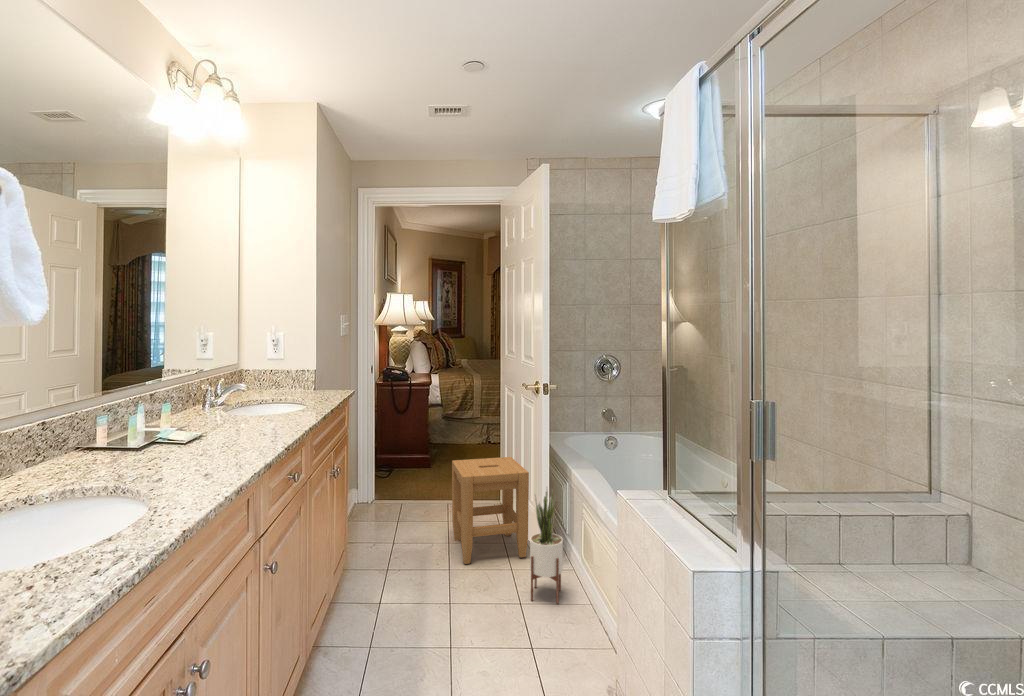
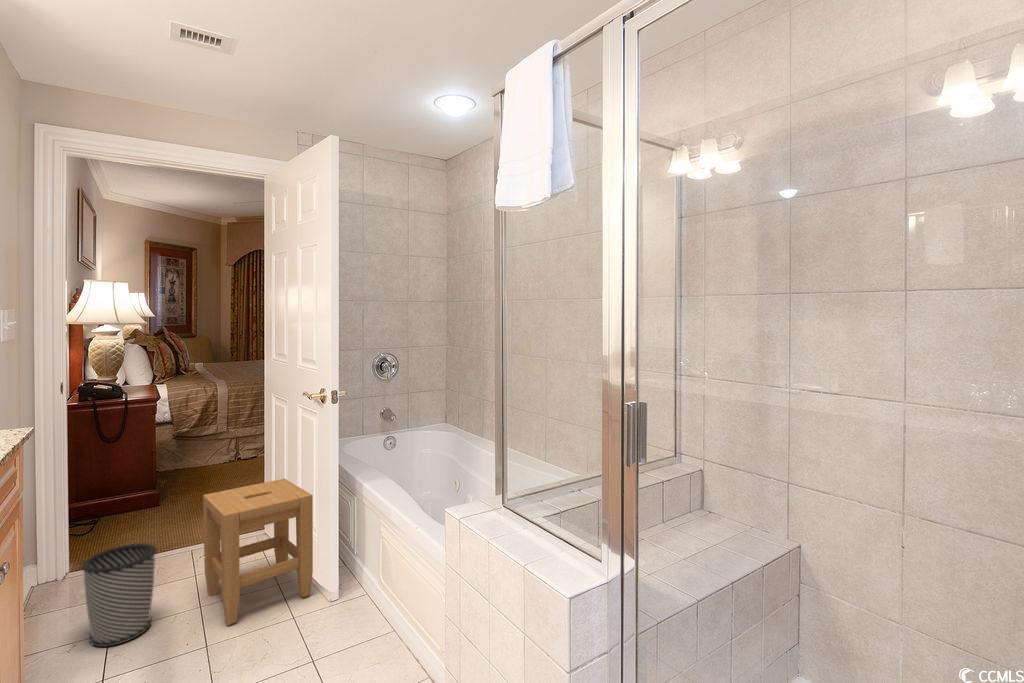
wastebasket: none [377,489,421,558] -> present [81,544,157,647]
potted plant: present [530,489,563,603] -> none [323,509,363,650]

